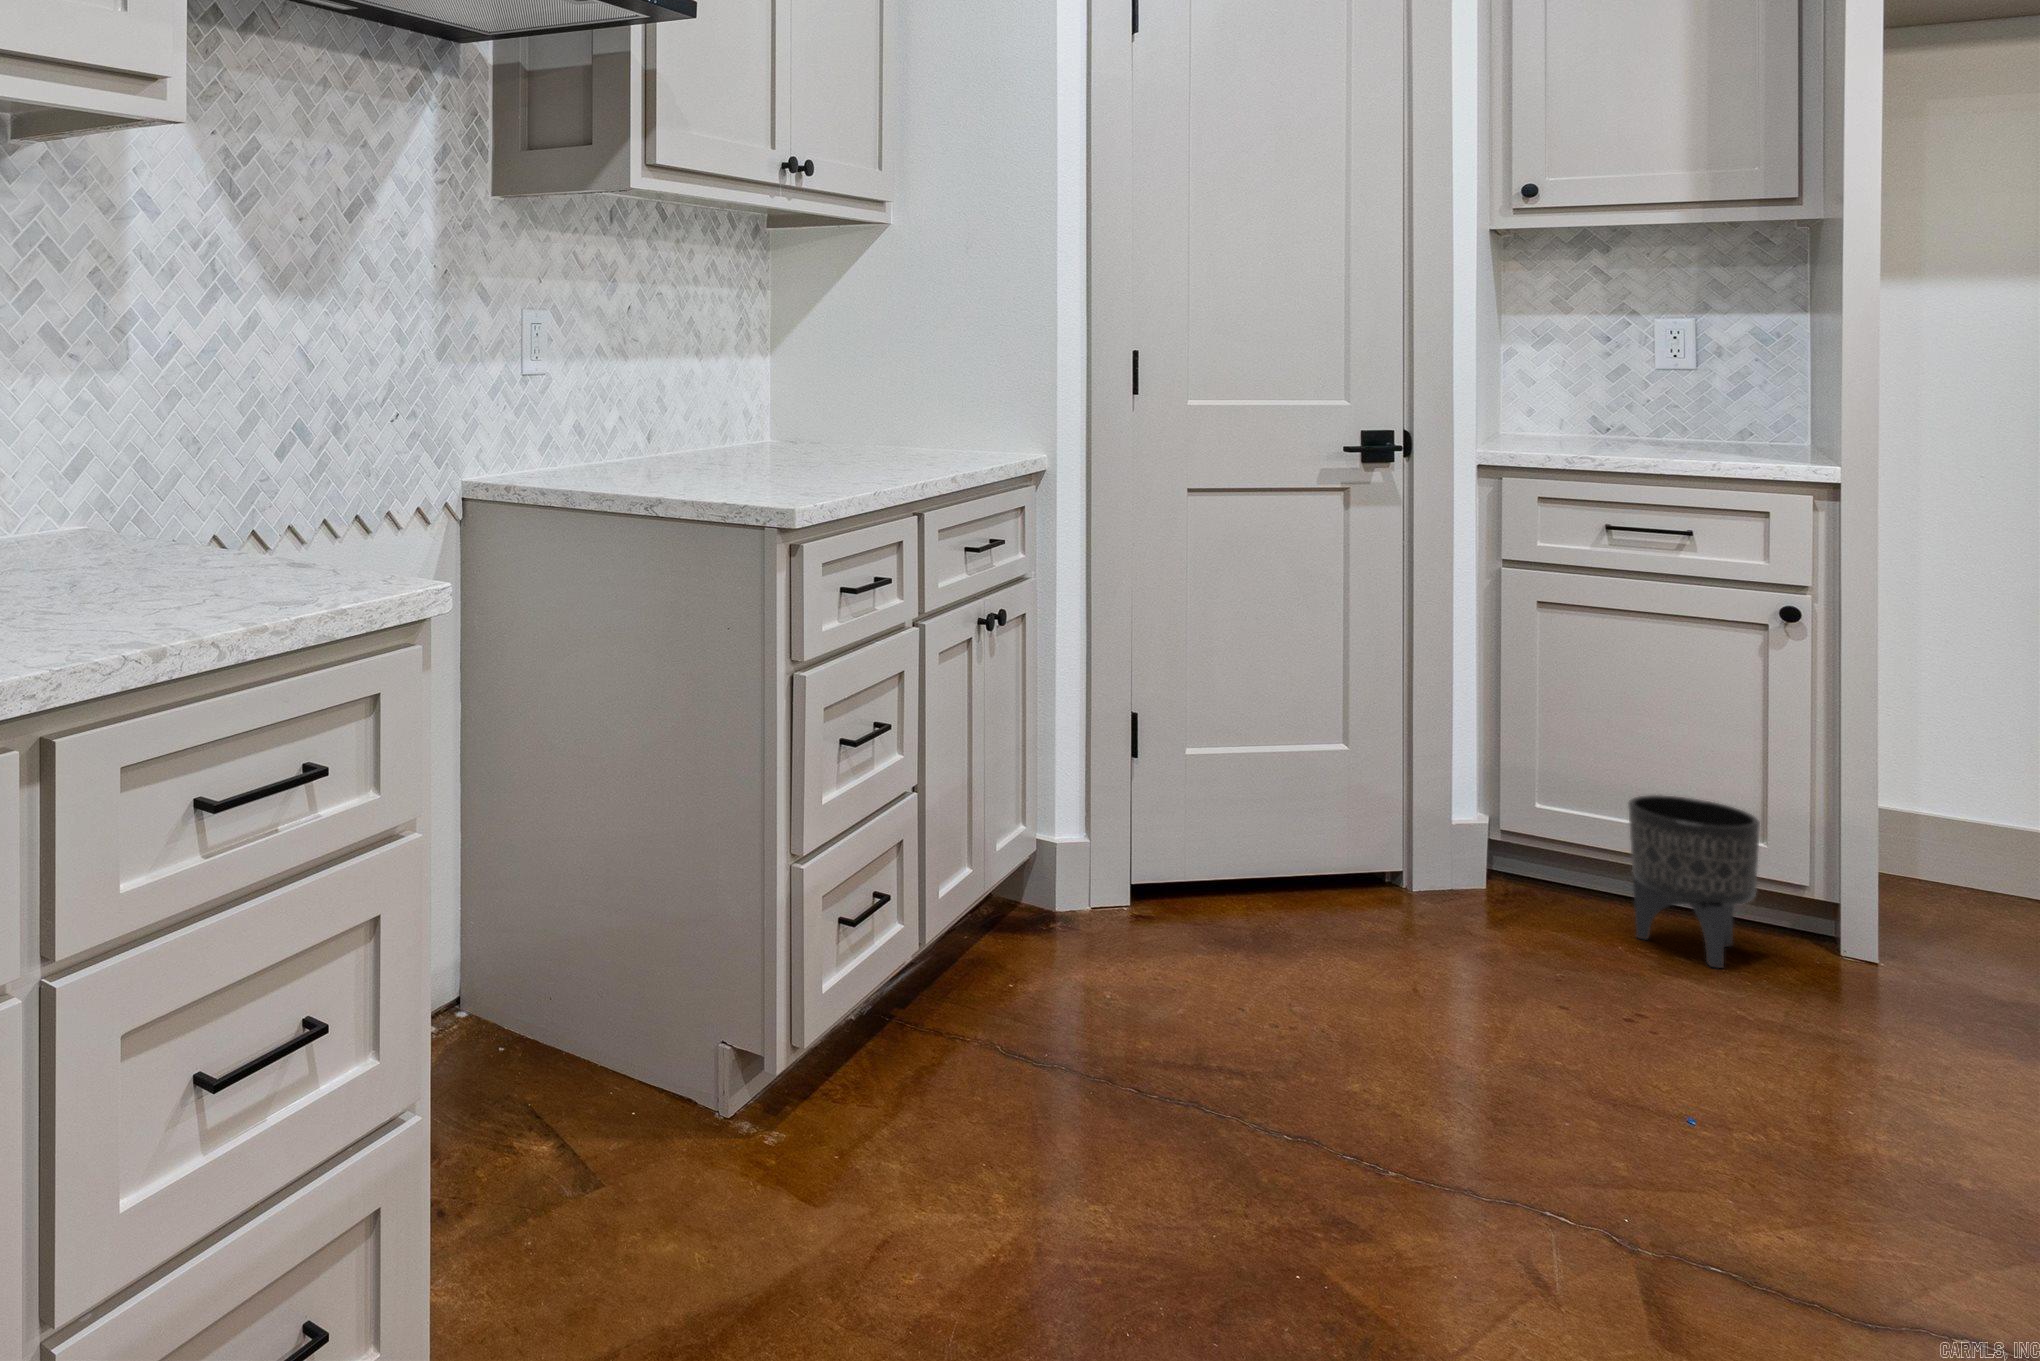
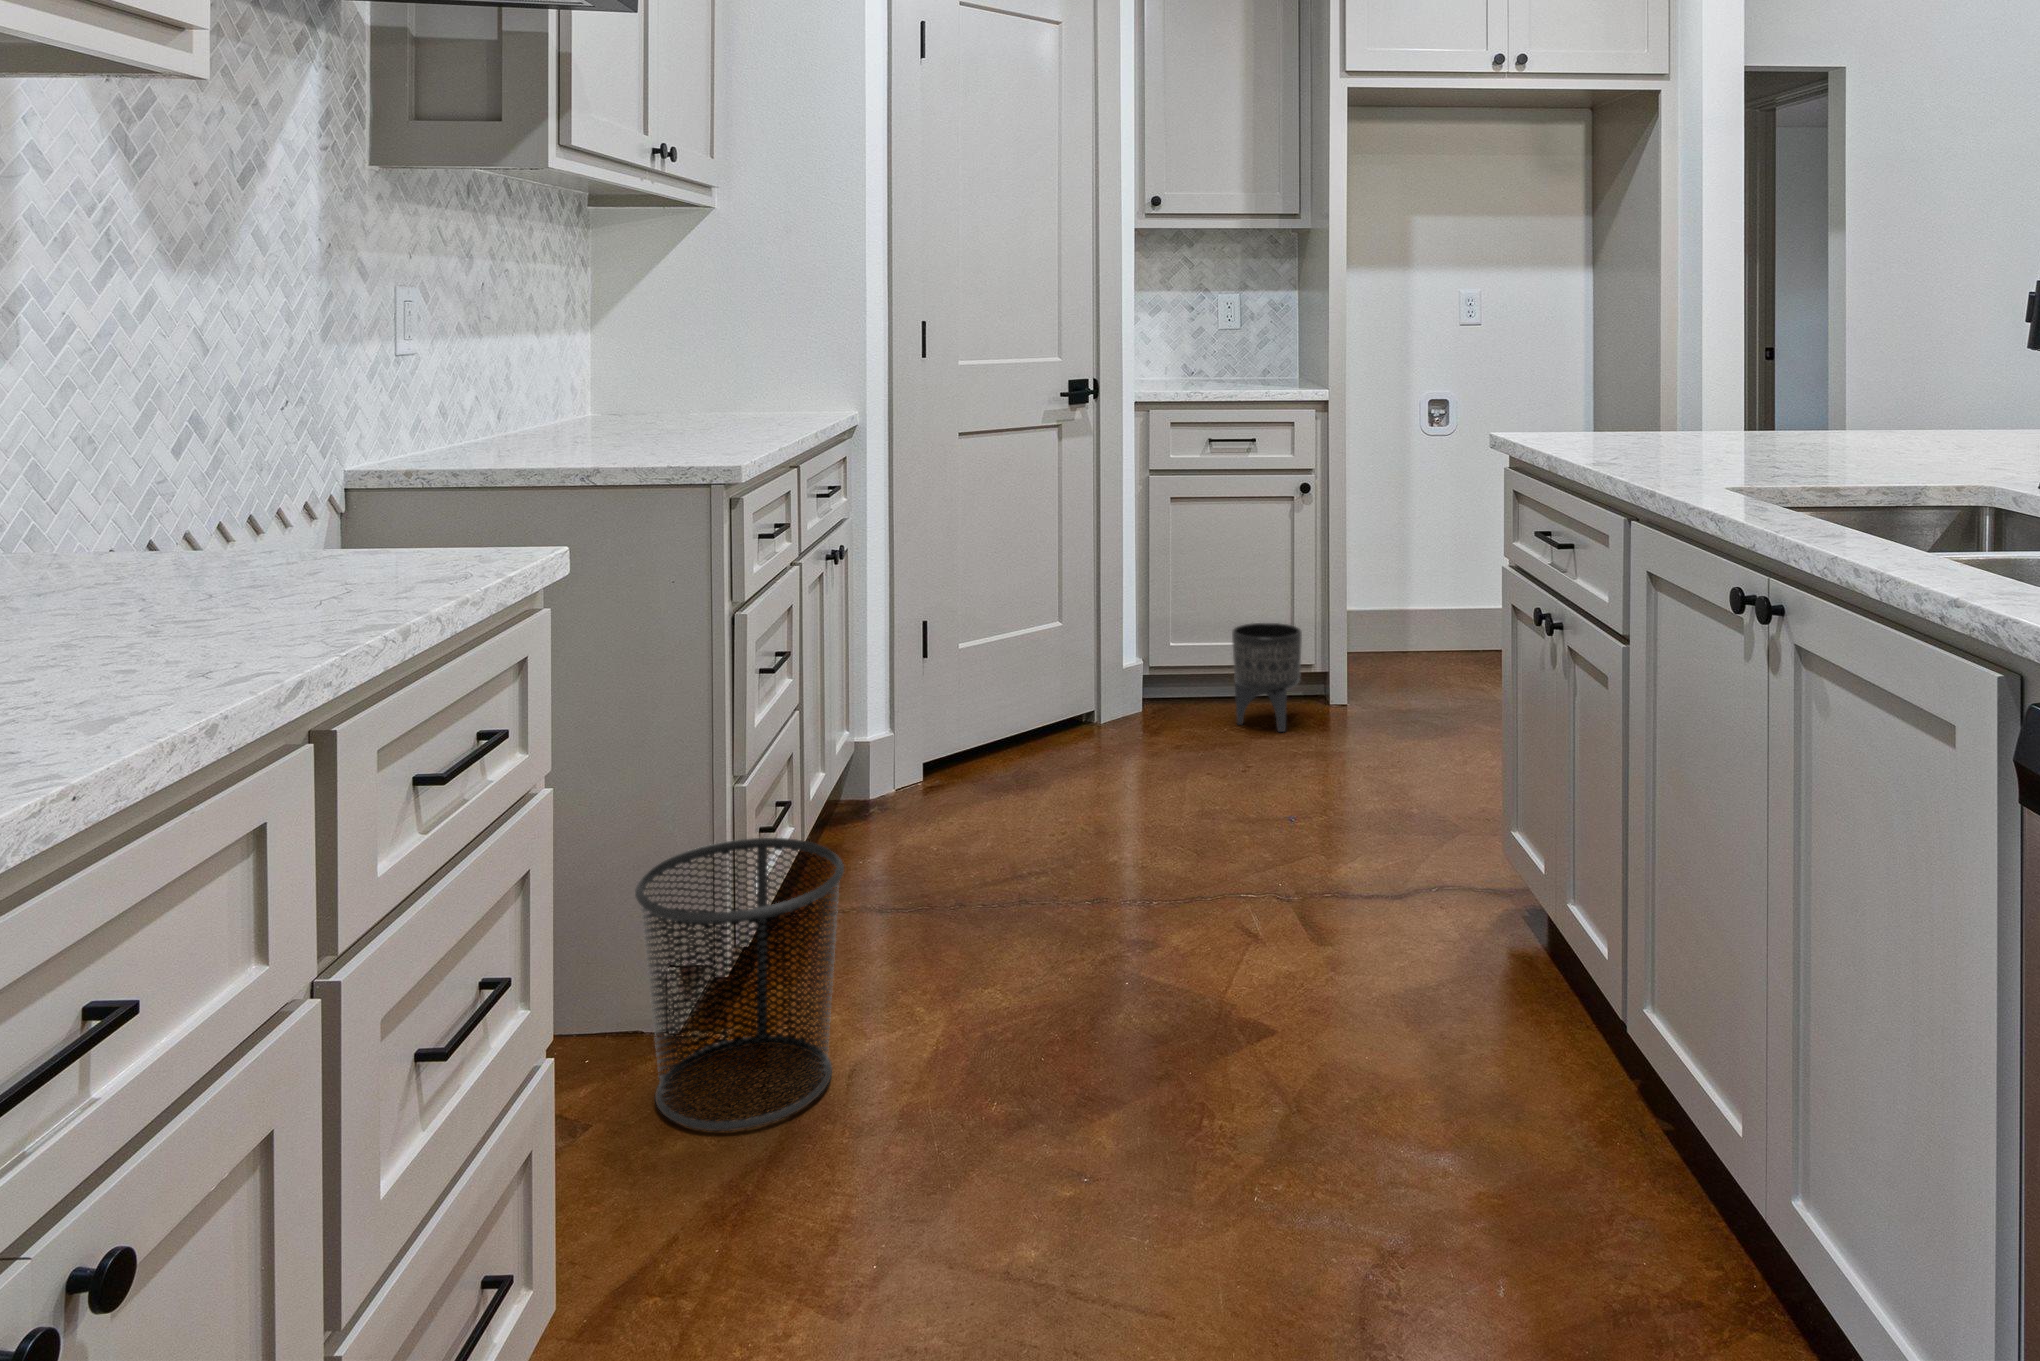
waste bin: none [652,924,882,1264] -> present [635,838,844,1131]

